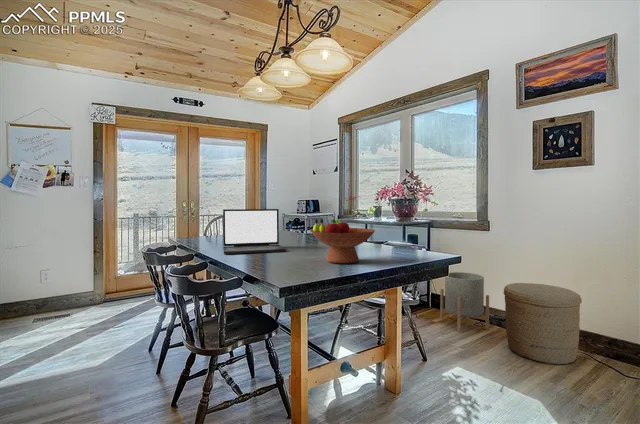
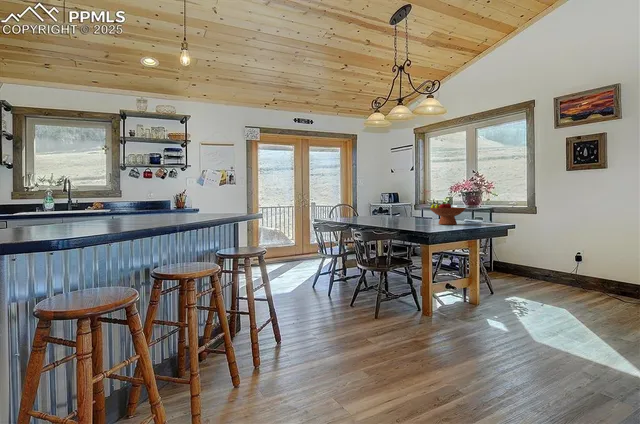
laptop: present [223,209,285,254] -> none [367,198,407,223]
planter: present [440,272,489,332] -> none [499,243,535,282]
woven basket: present [503,283,582,364] -> none [544,247,596,295]

